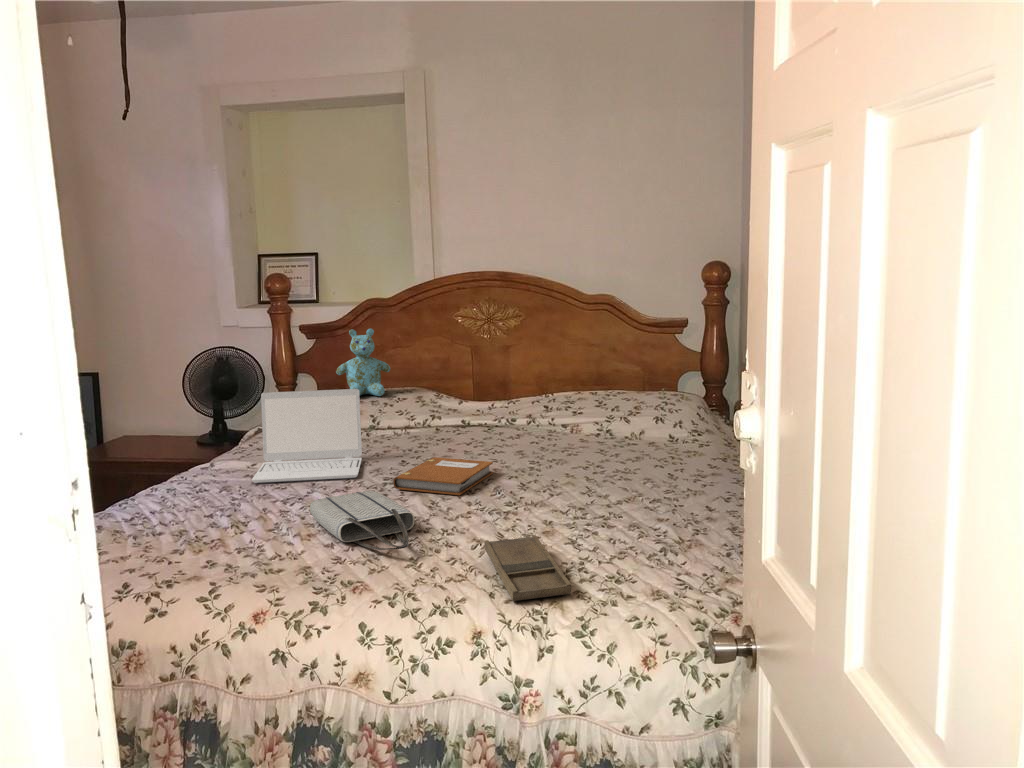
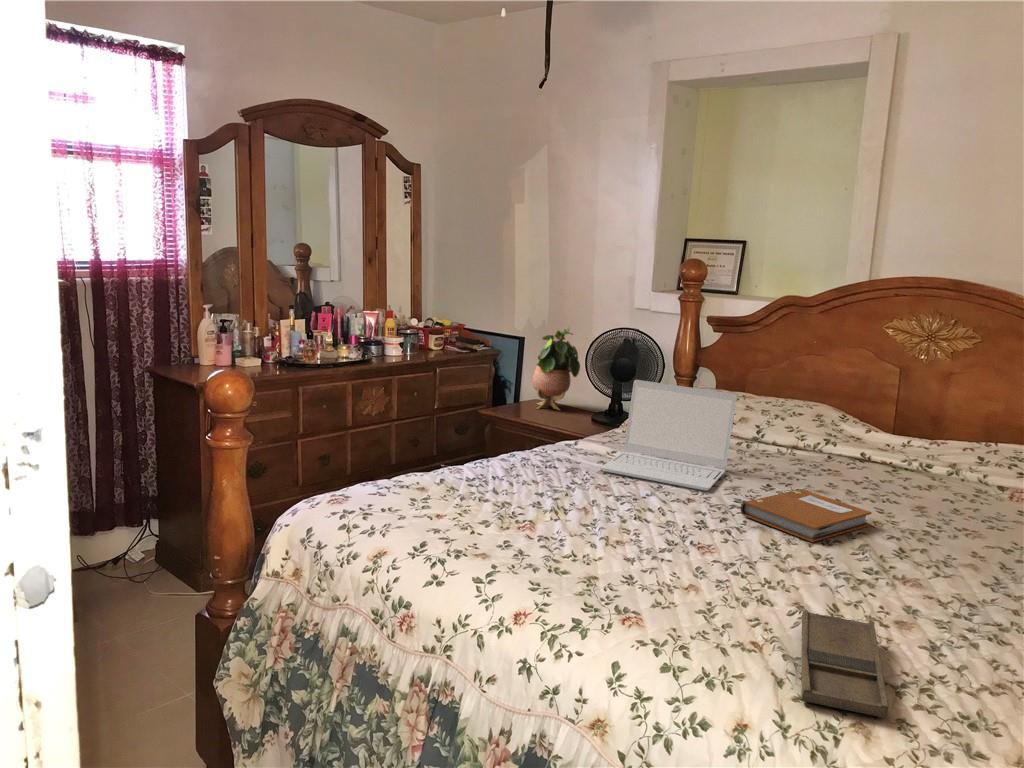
stuffed bear: present [336,329,390,396] -> none [733,328,795,406]
potted plant: none [124,358,176,447] -> present [532,328,580,410]
tote bag: present [310,491,414,550] -> none [633,506,737,589]

